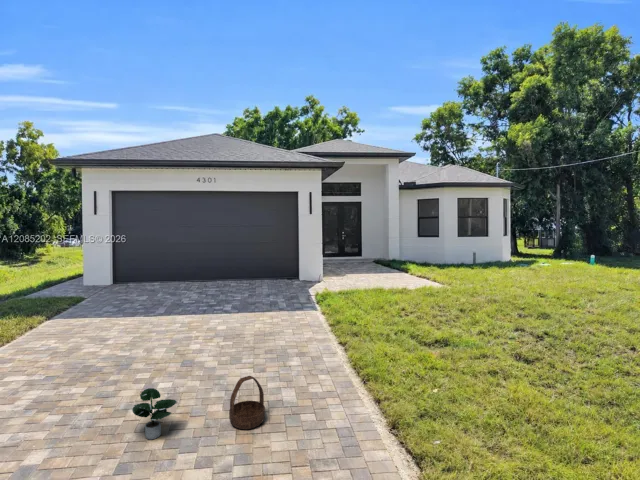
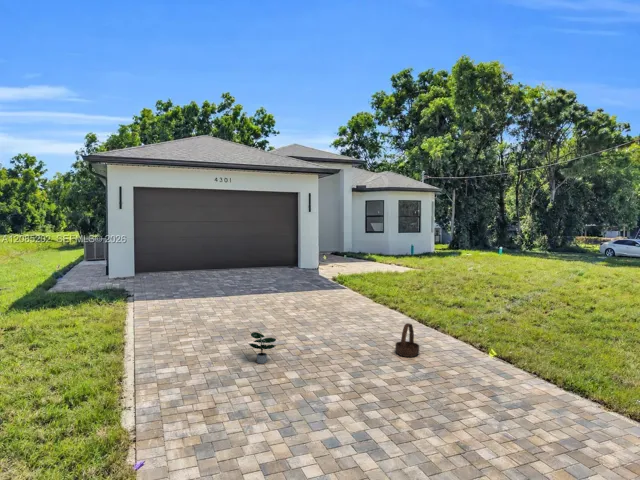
potted plant: present [132,388,177,439] -> present [249,332,276,364]

